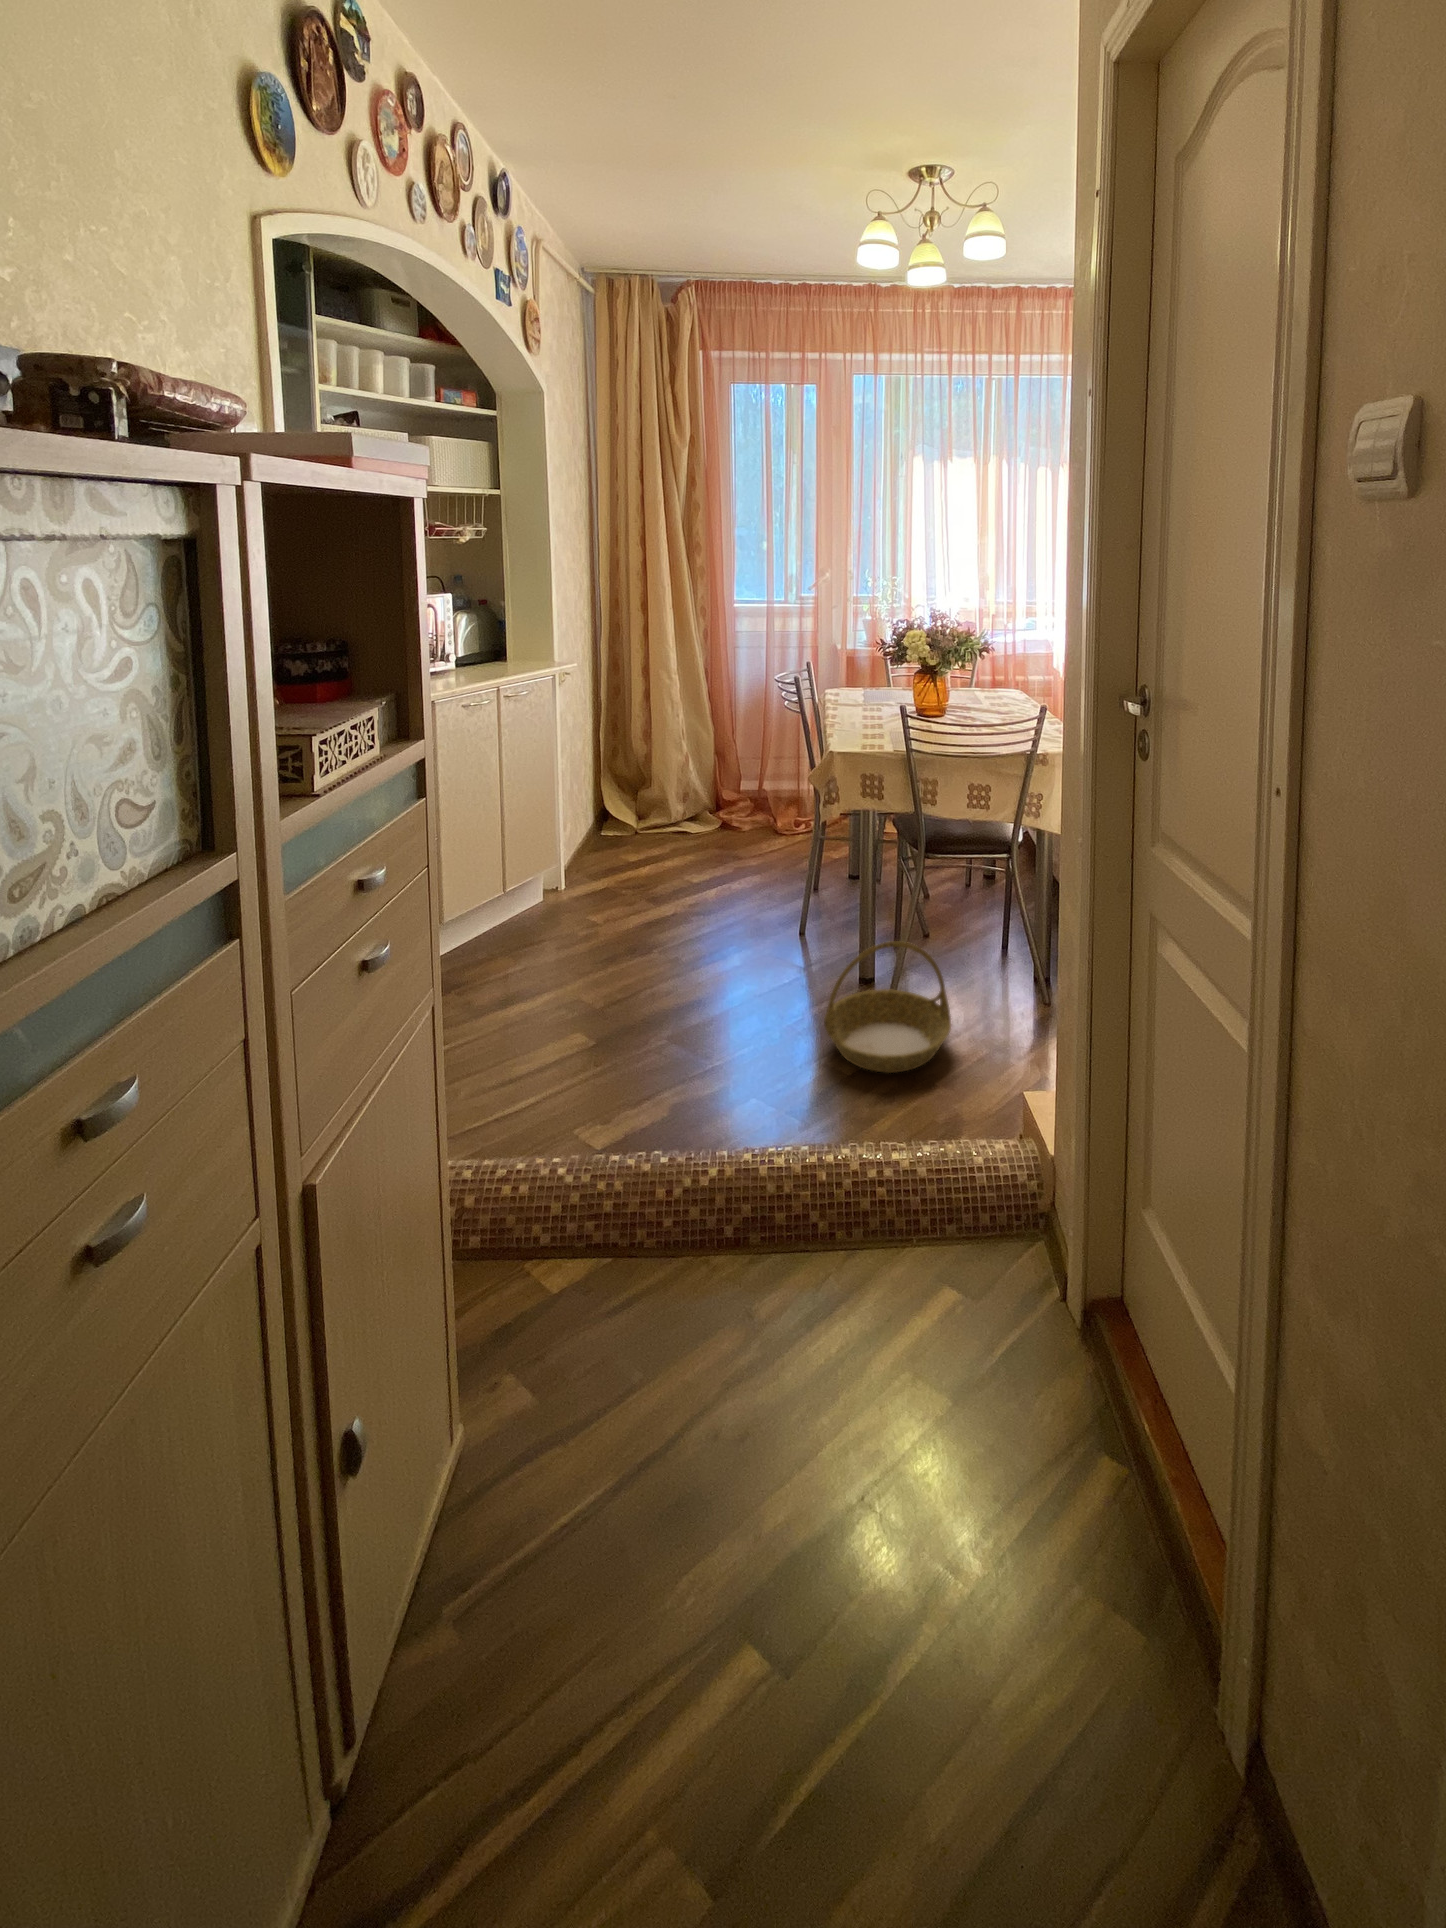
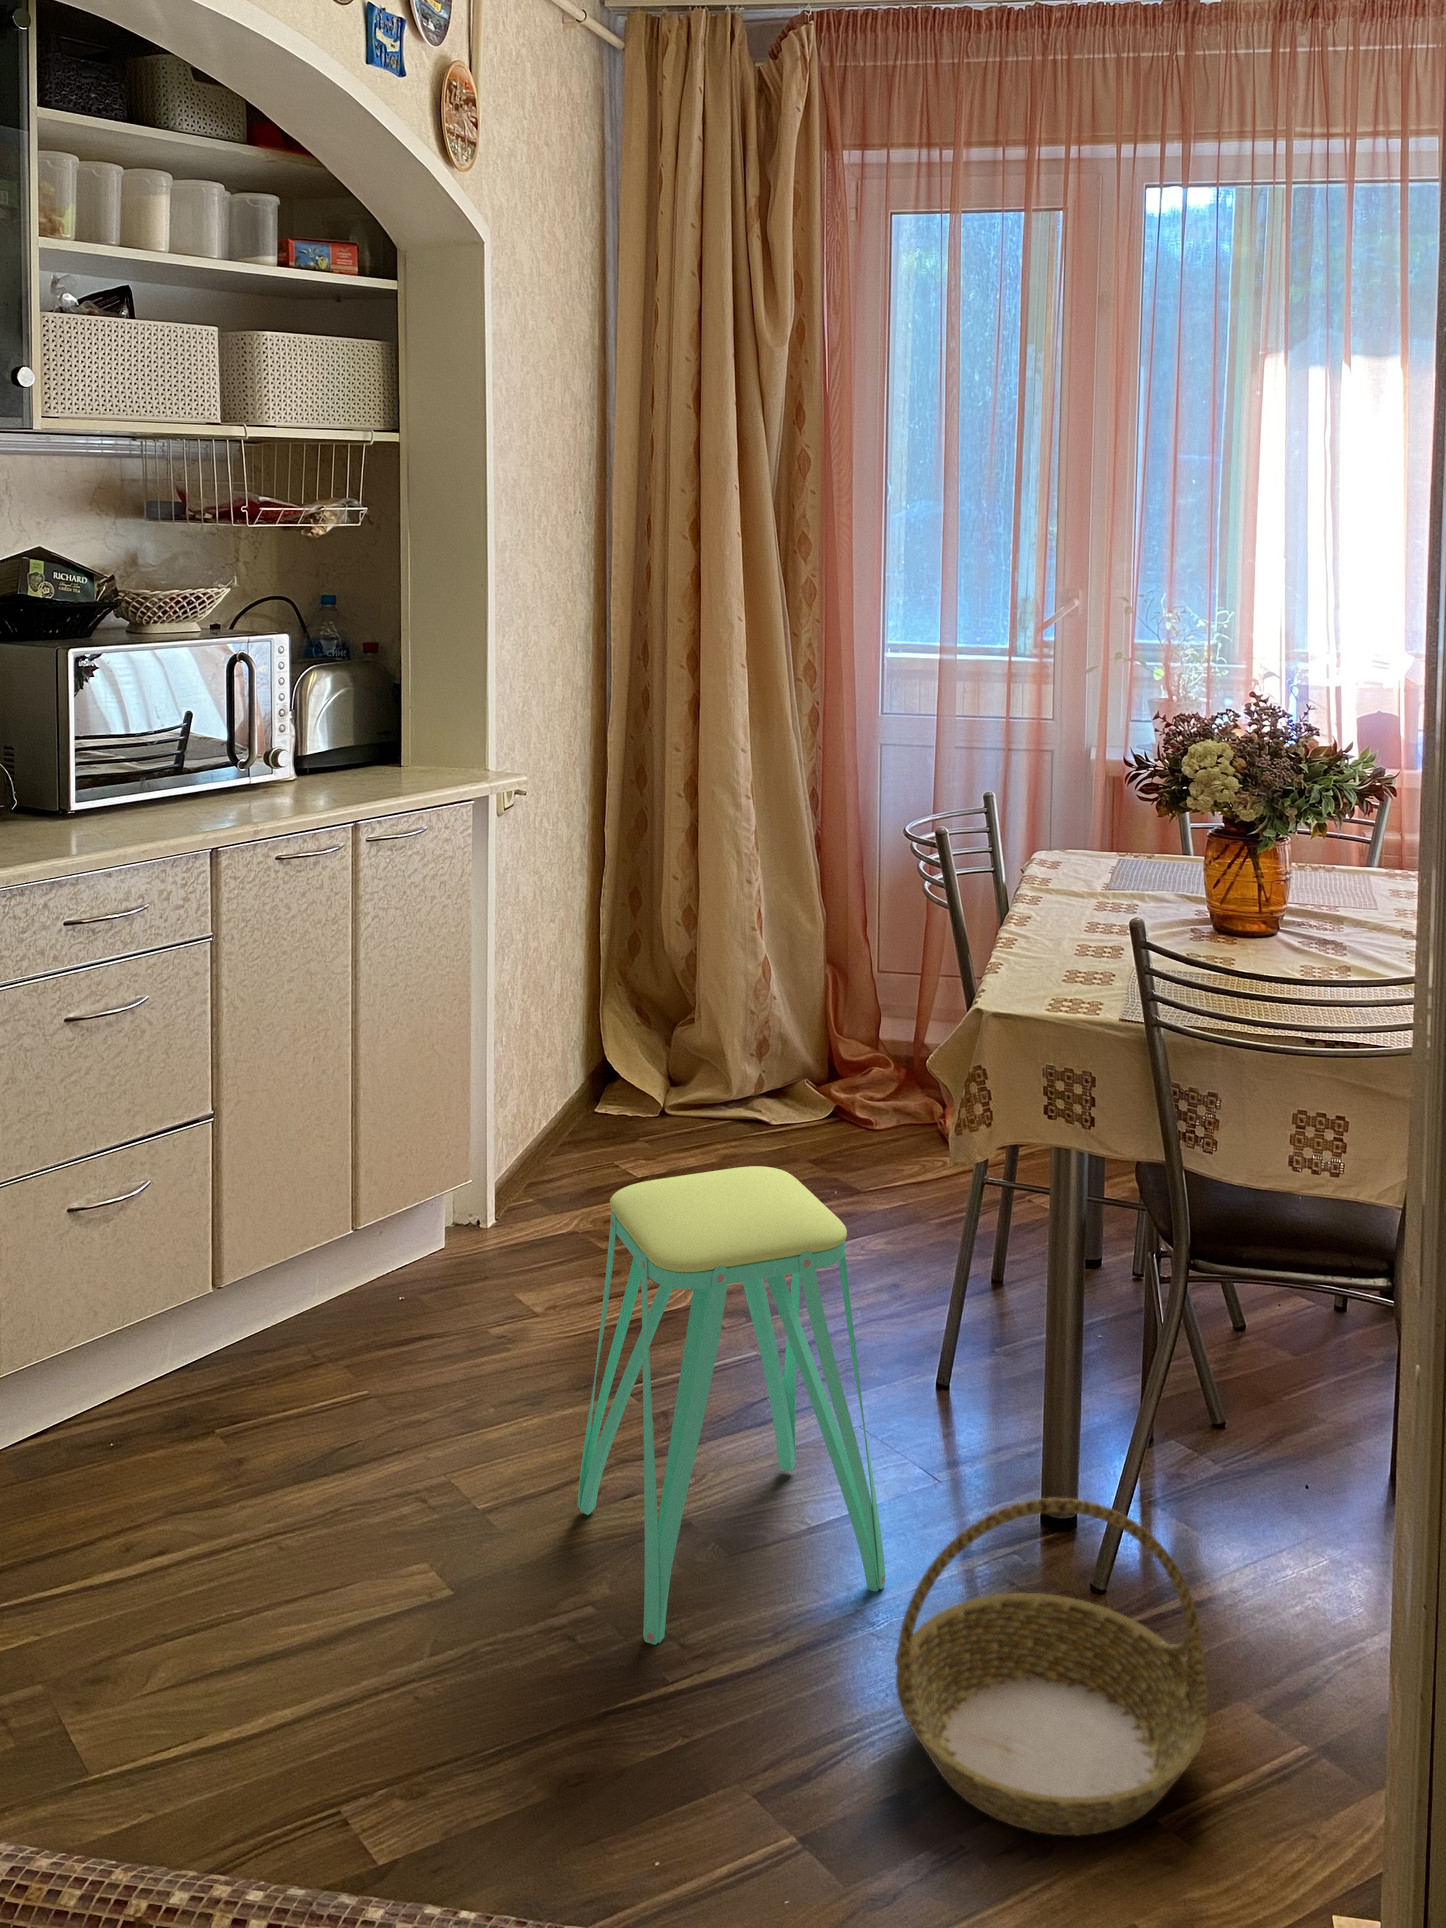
stool: none [657,830,804,1038] -> present [578,1166,885,1645]

